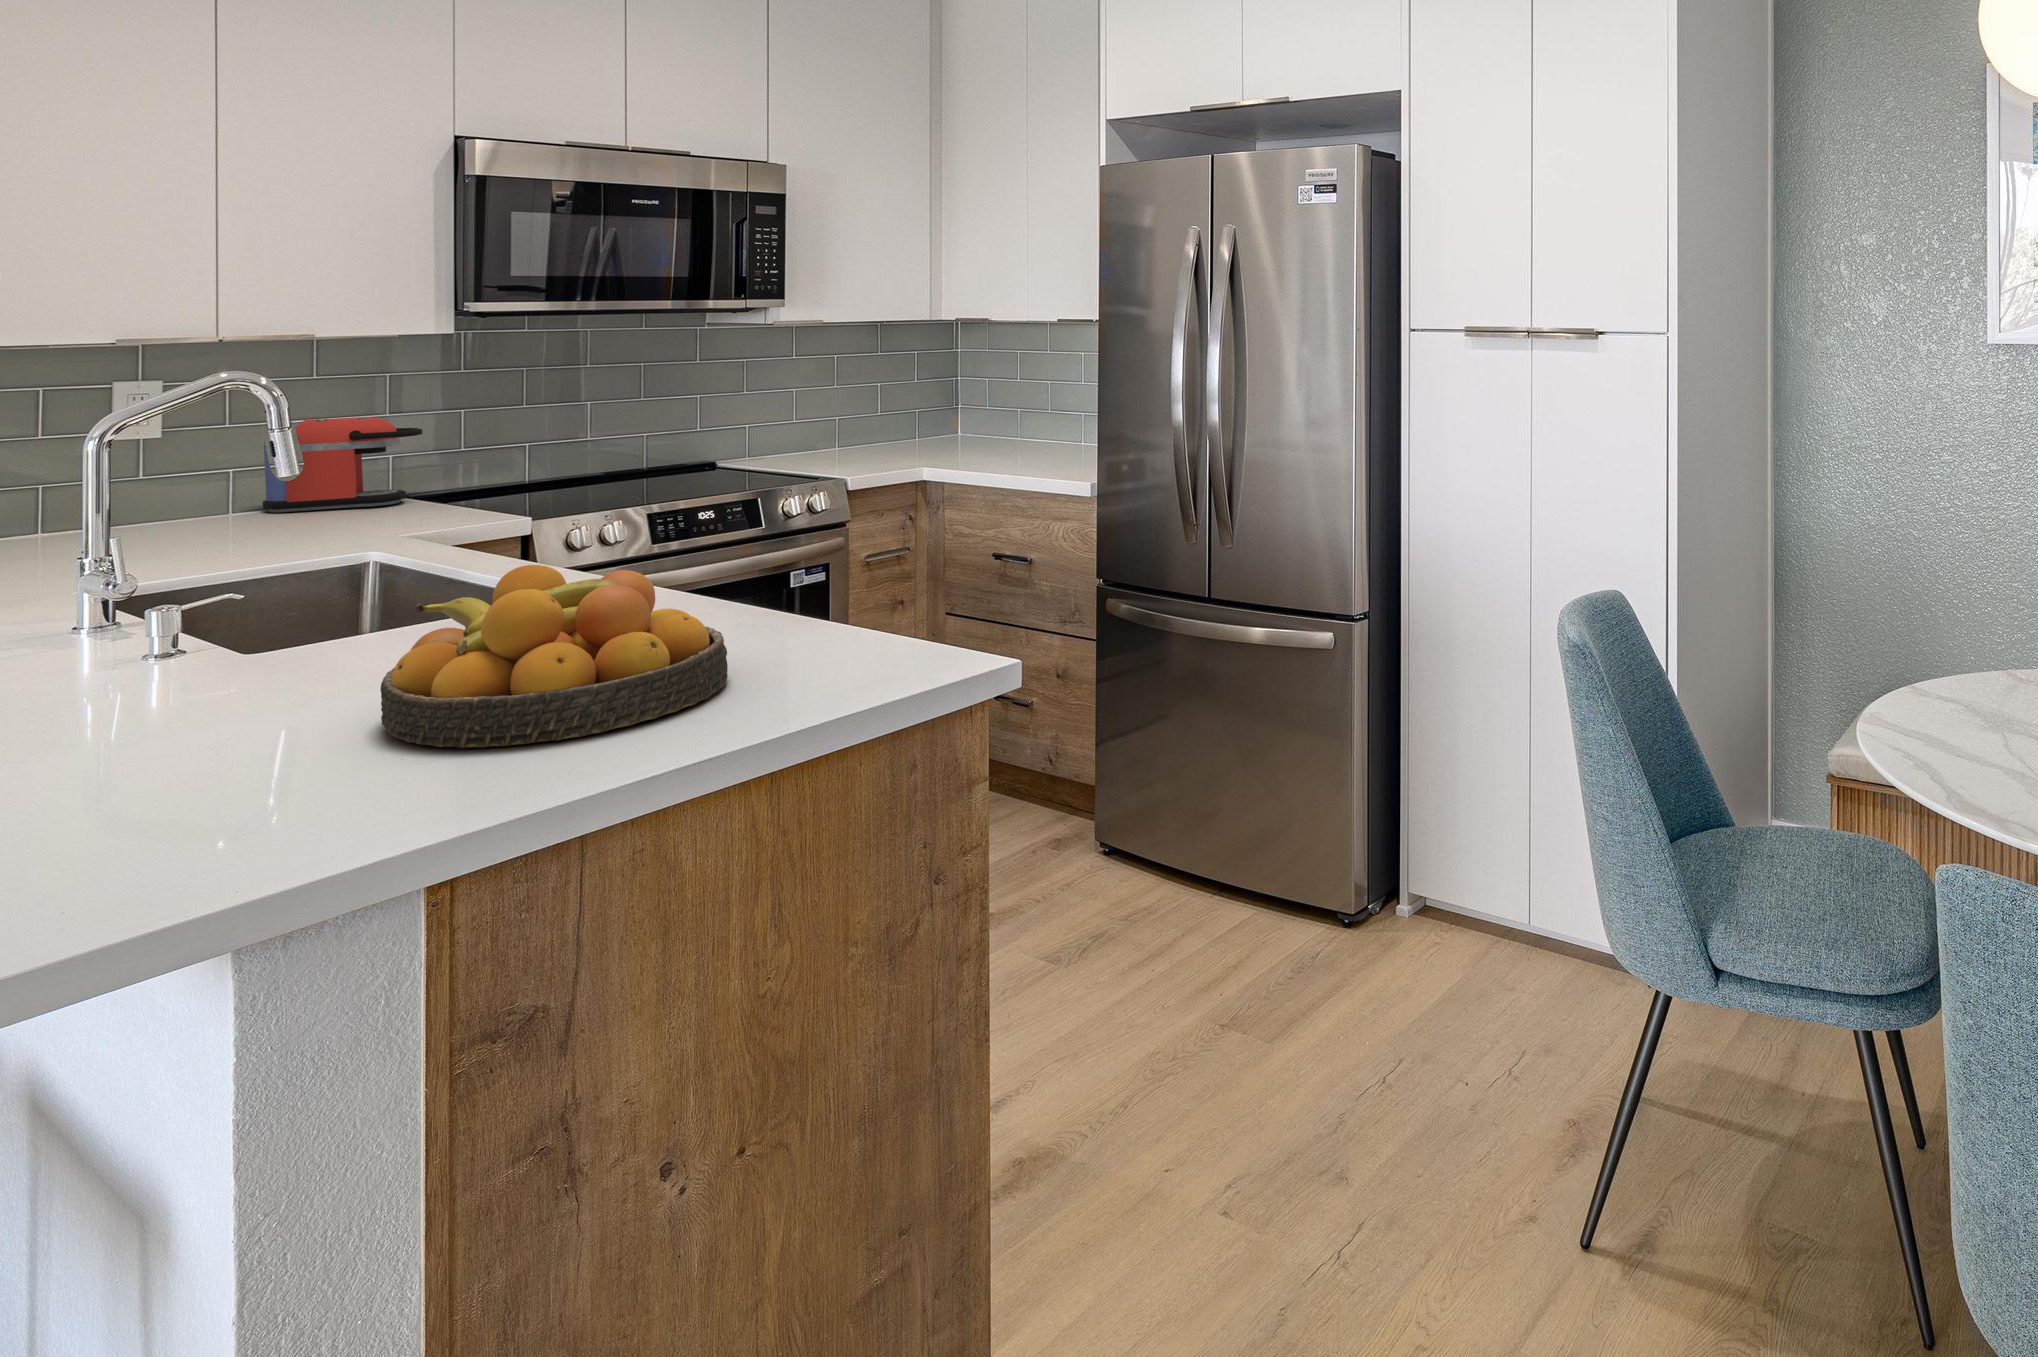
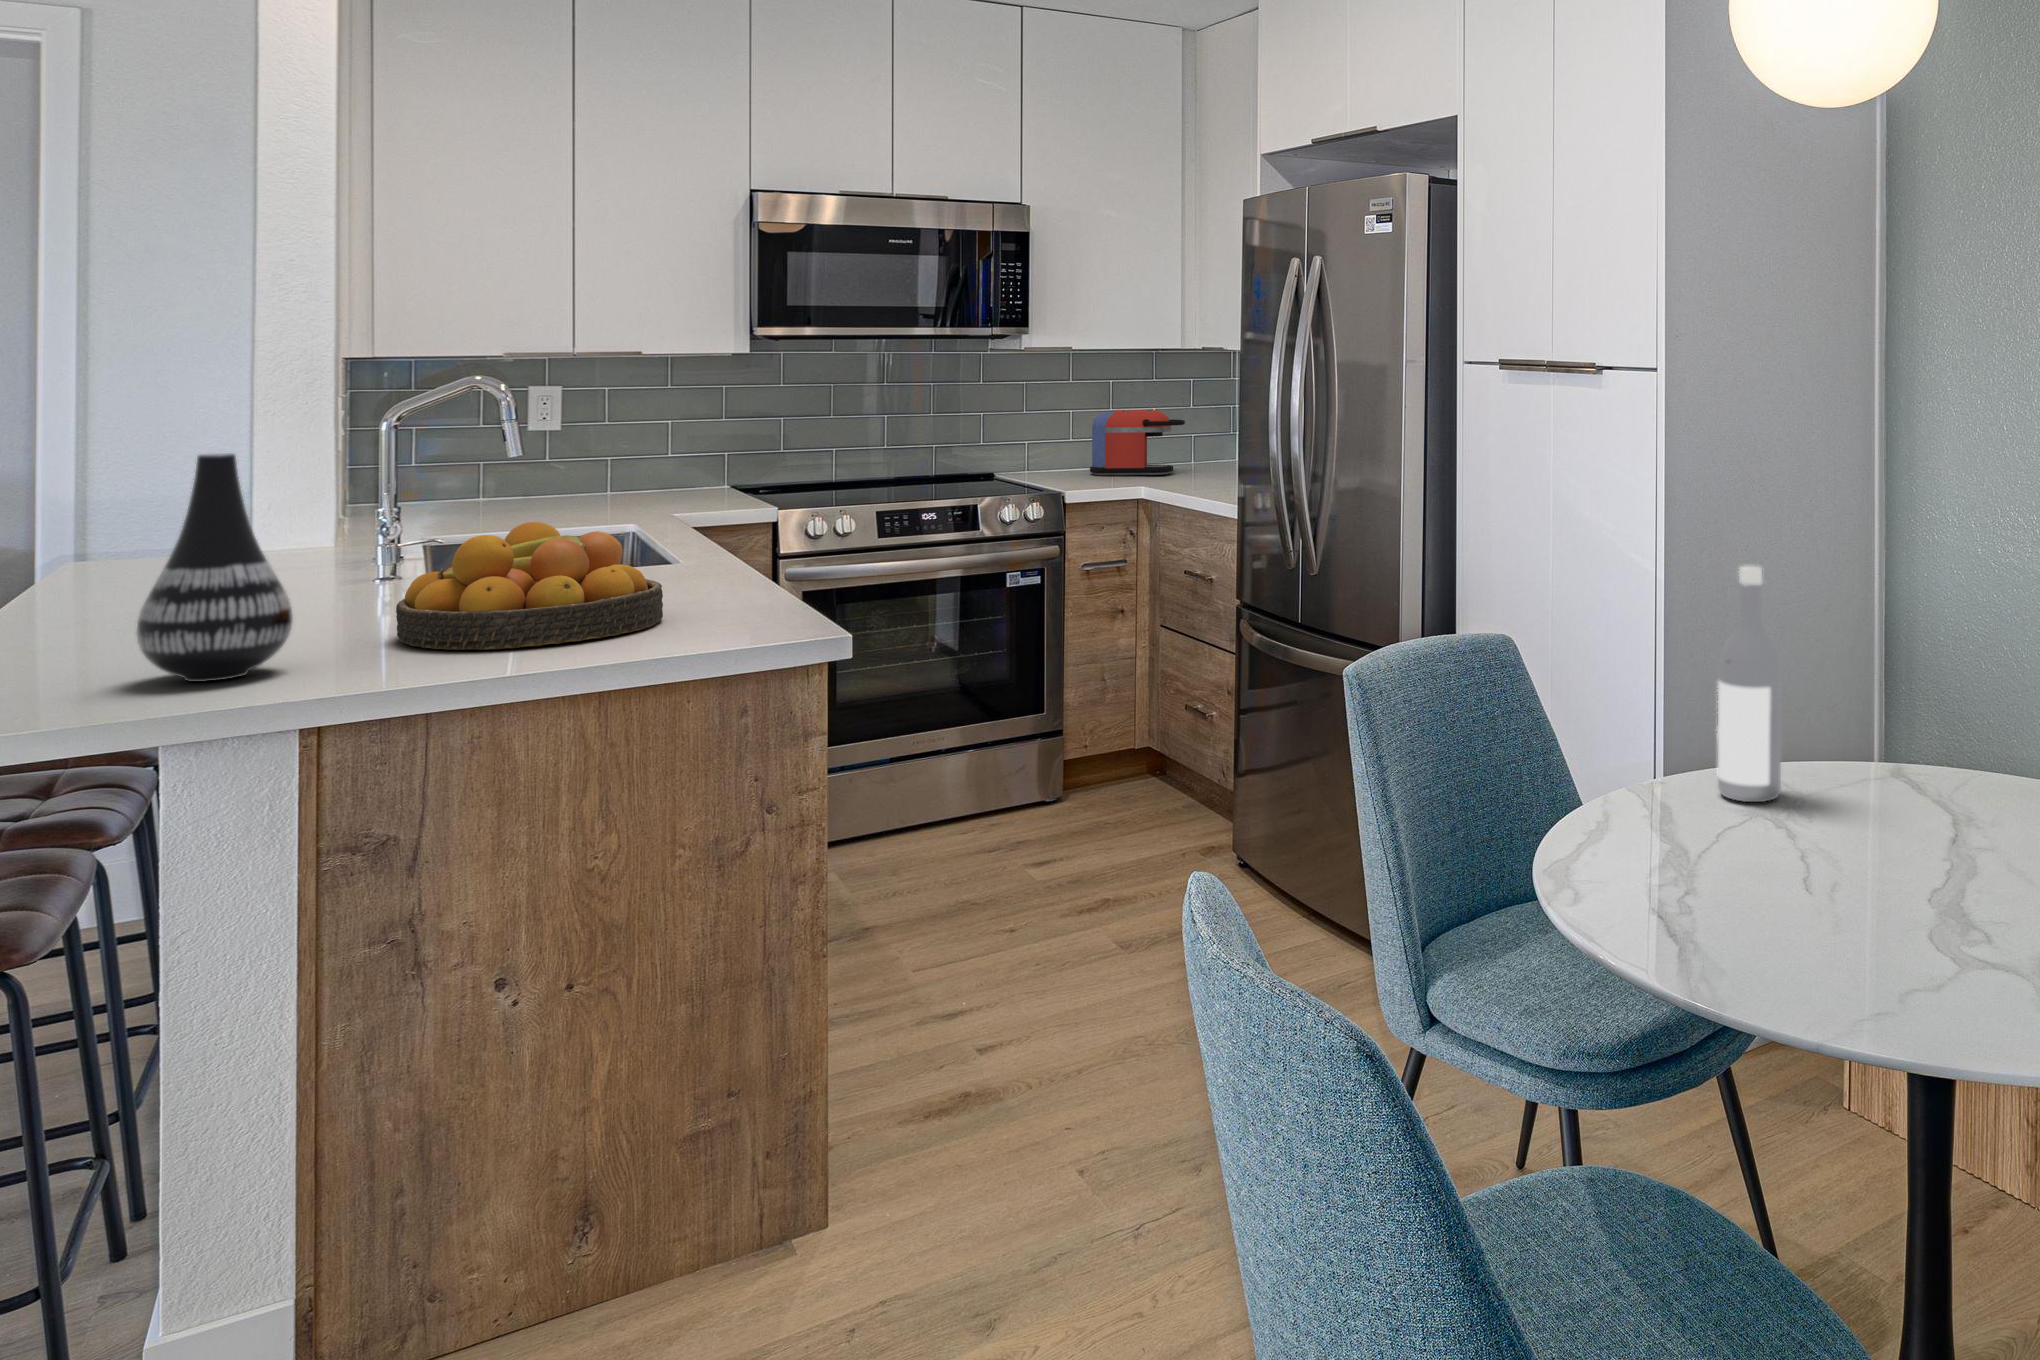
coffee maker: present [262,417,422,512] -> present [1090,410,1185,475]
vase: none [85,509,322,849] -> present [137,453,293,682]
wine bottle: none [1939,515,1999,728] -> present [1717,566,1781,802]

